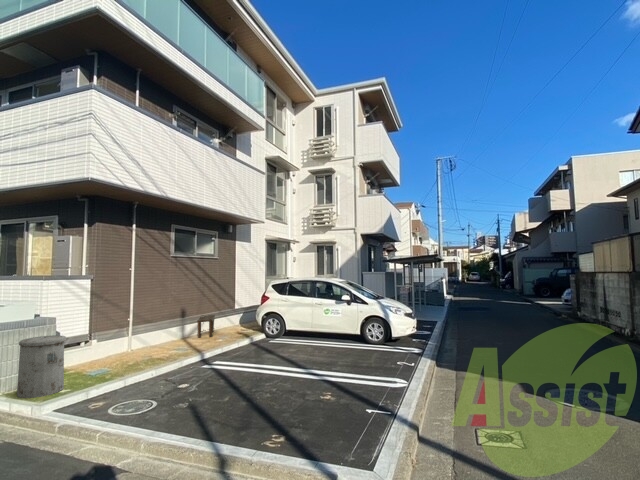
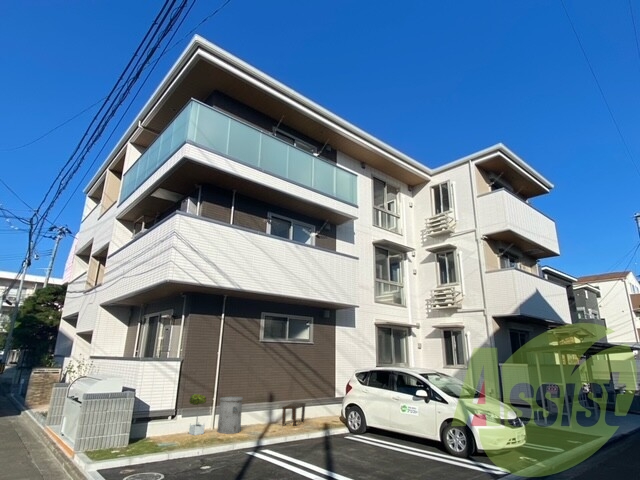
potted tree: none [105,315,127,358] -> present [189,394,206,435]
trash can: present [17,335,66,398] -> present [217,396,243,434]

